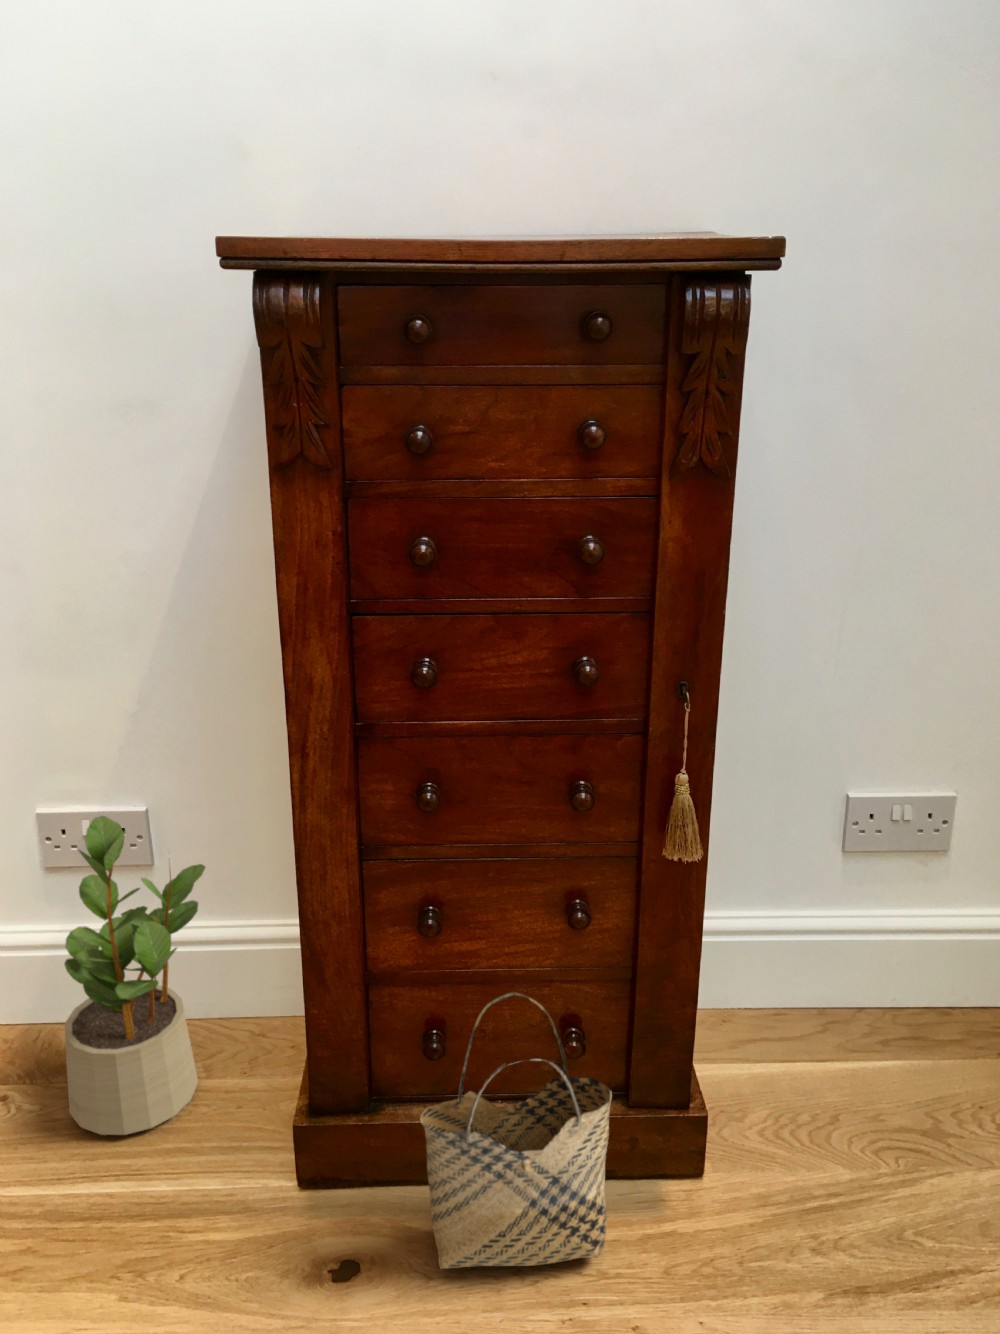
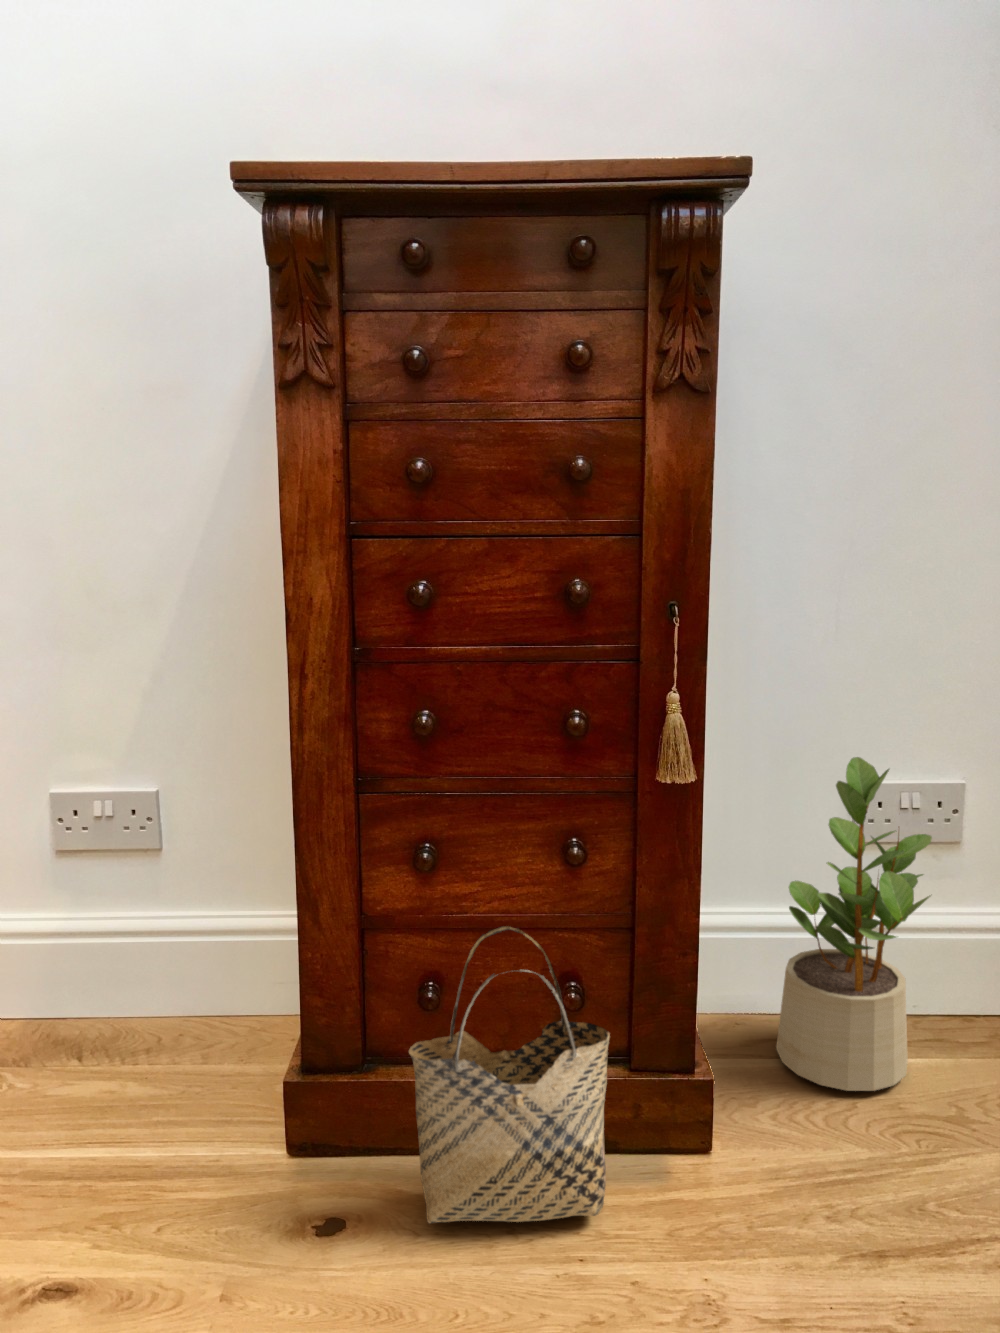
potted plant: present [64,816,205,1135] -> present [776,757,932,1091]

